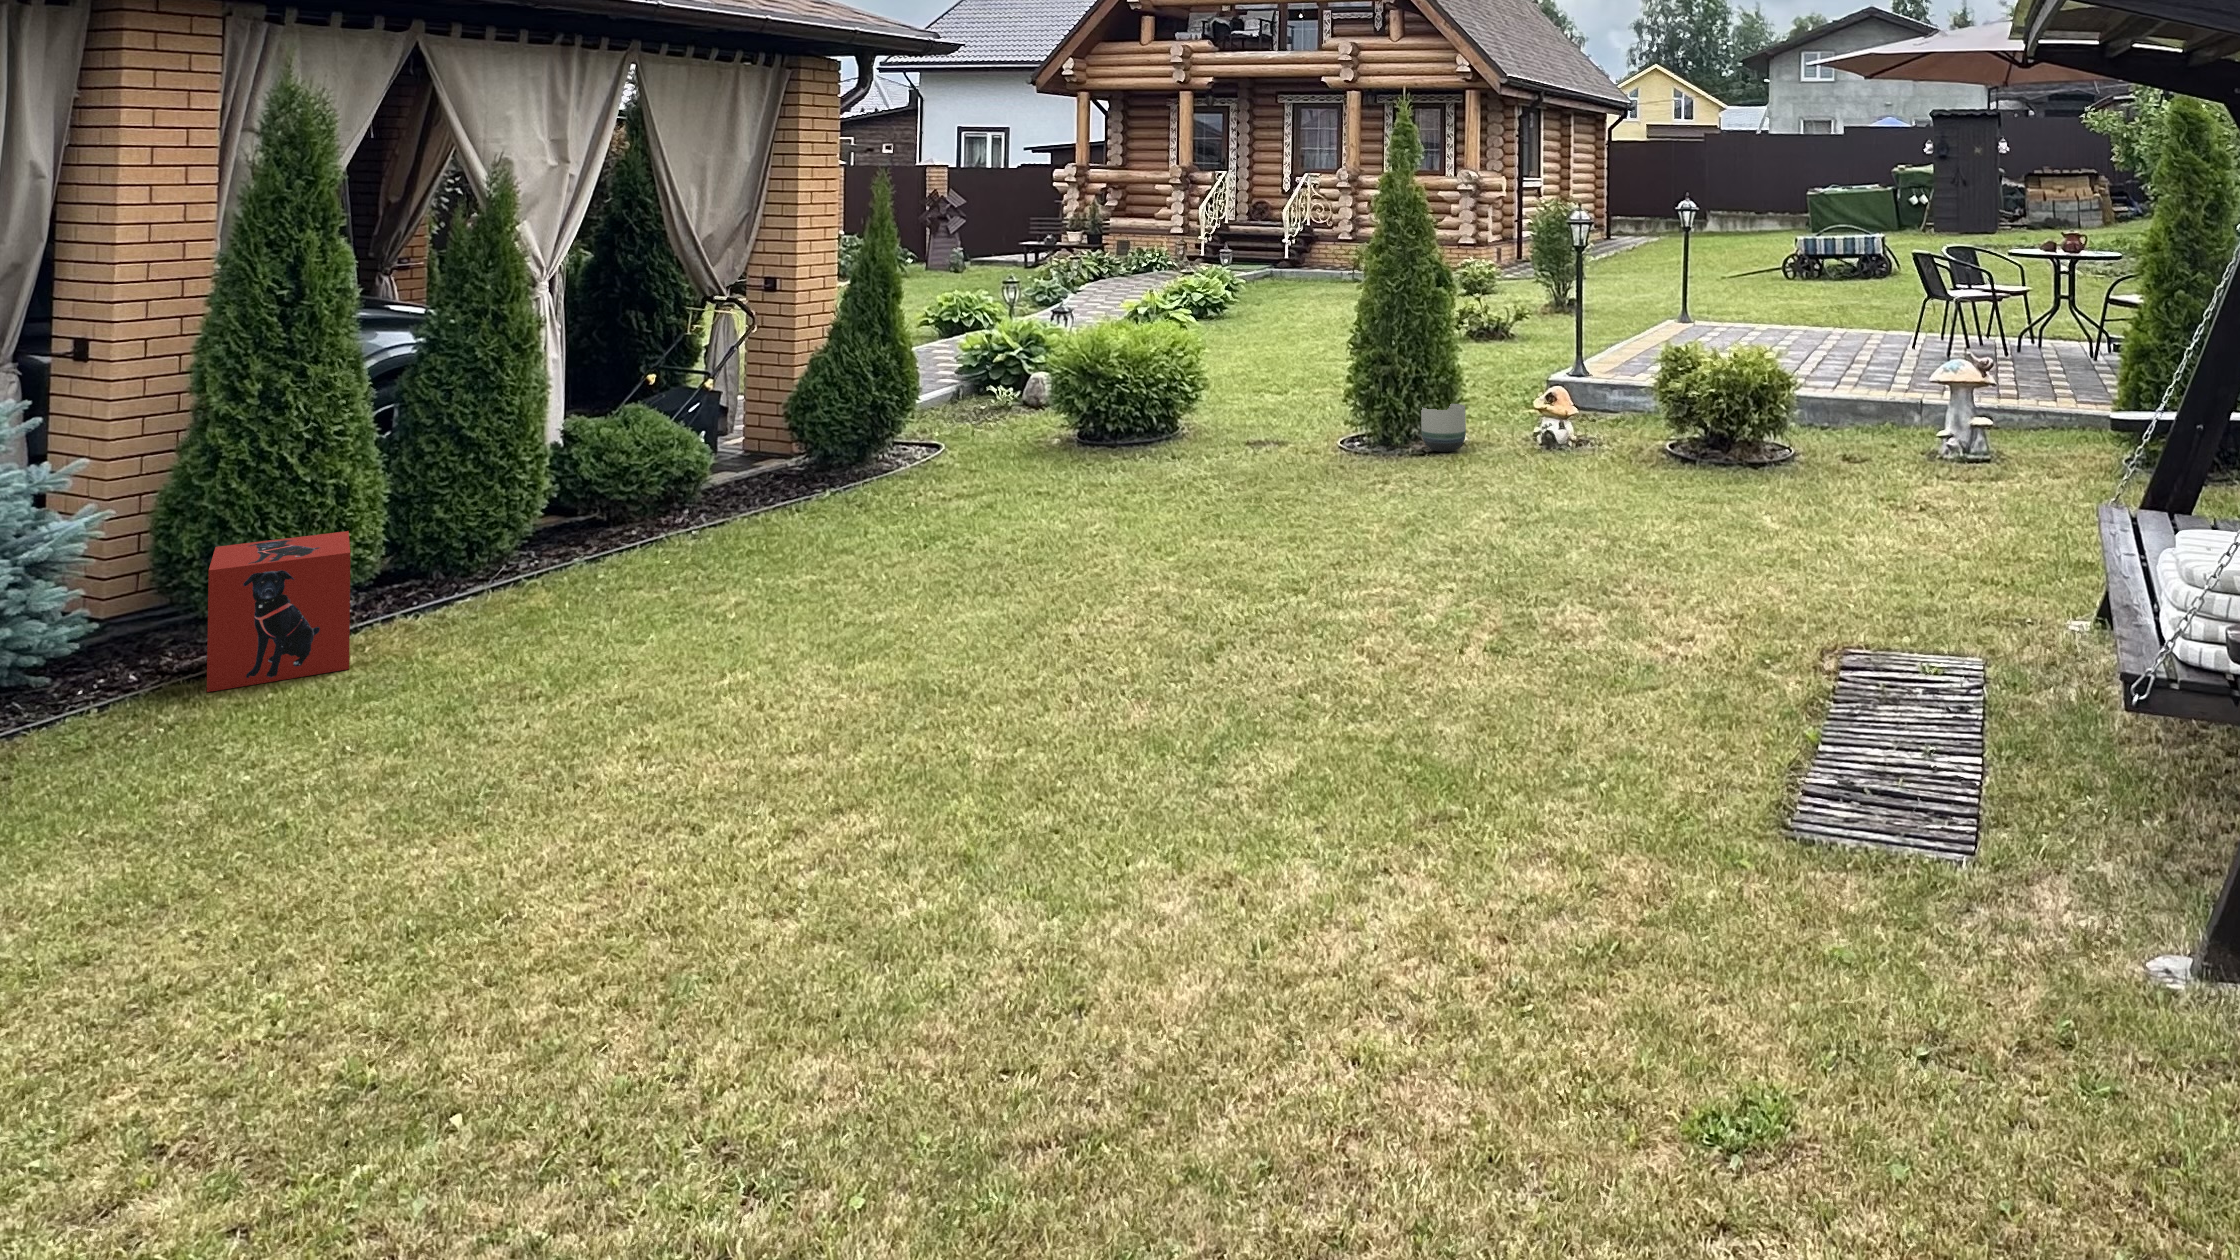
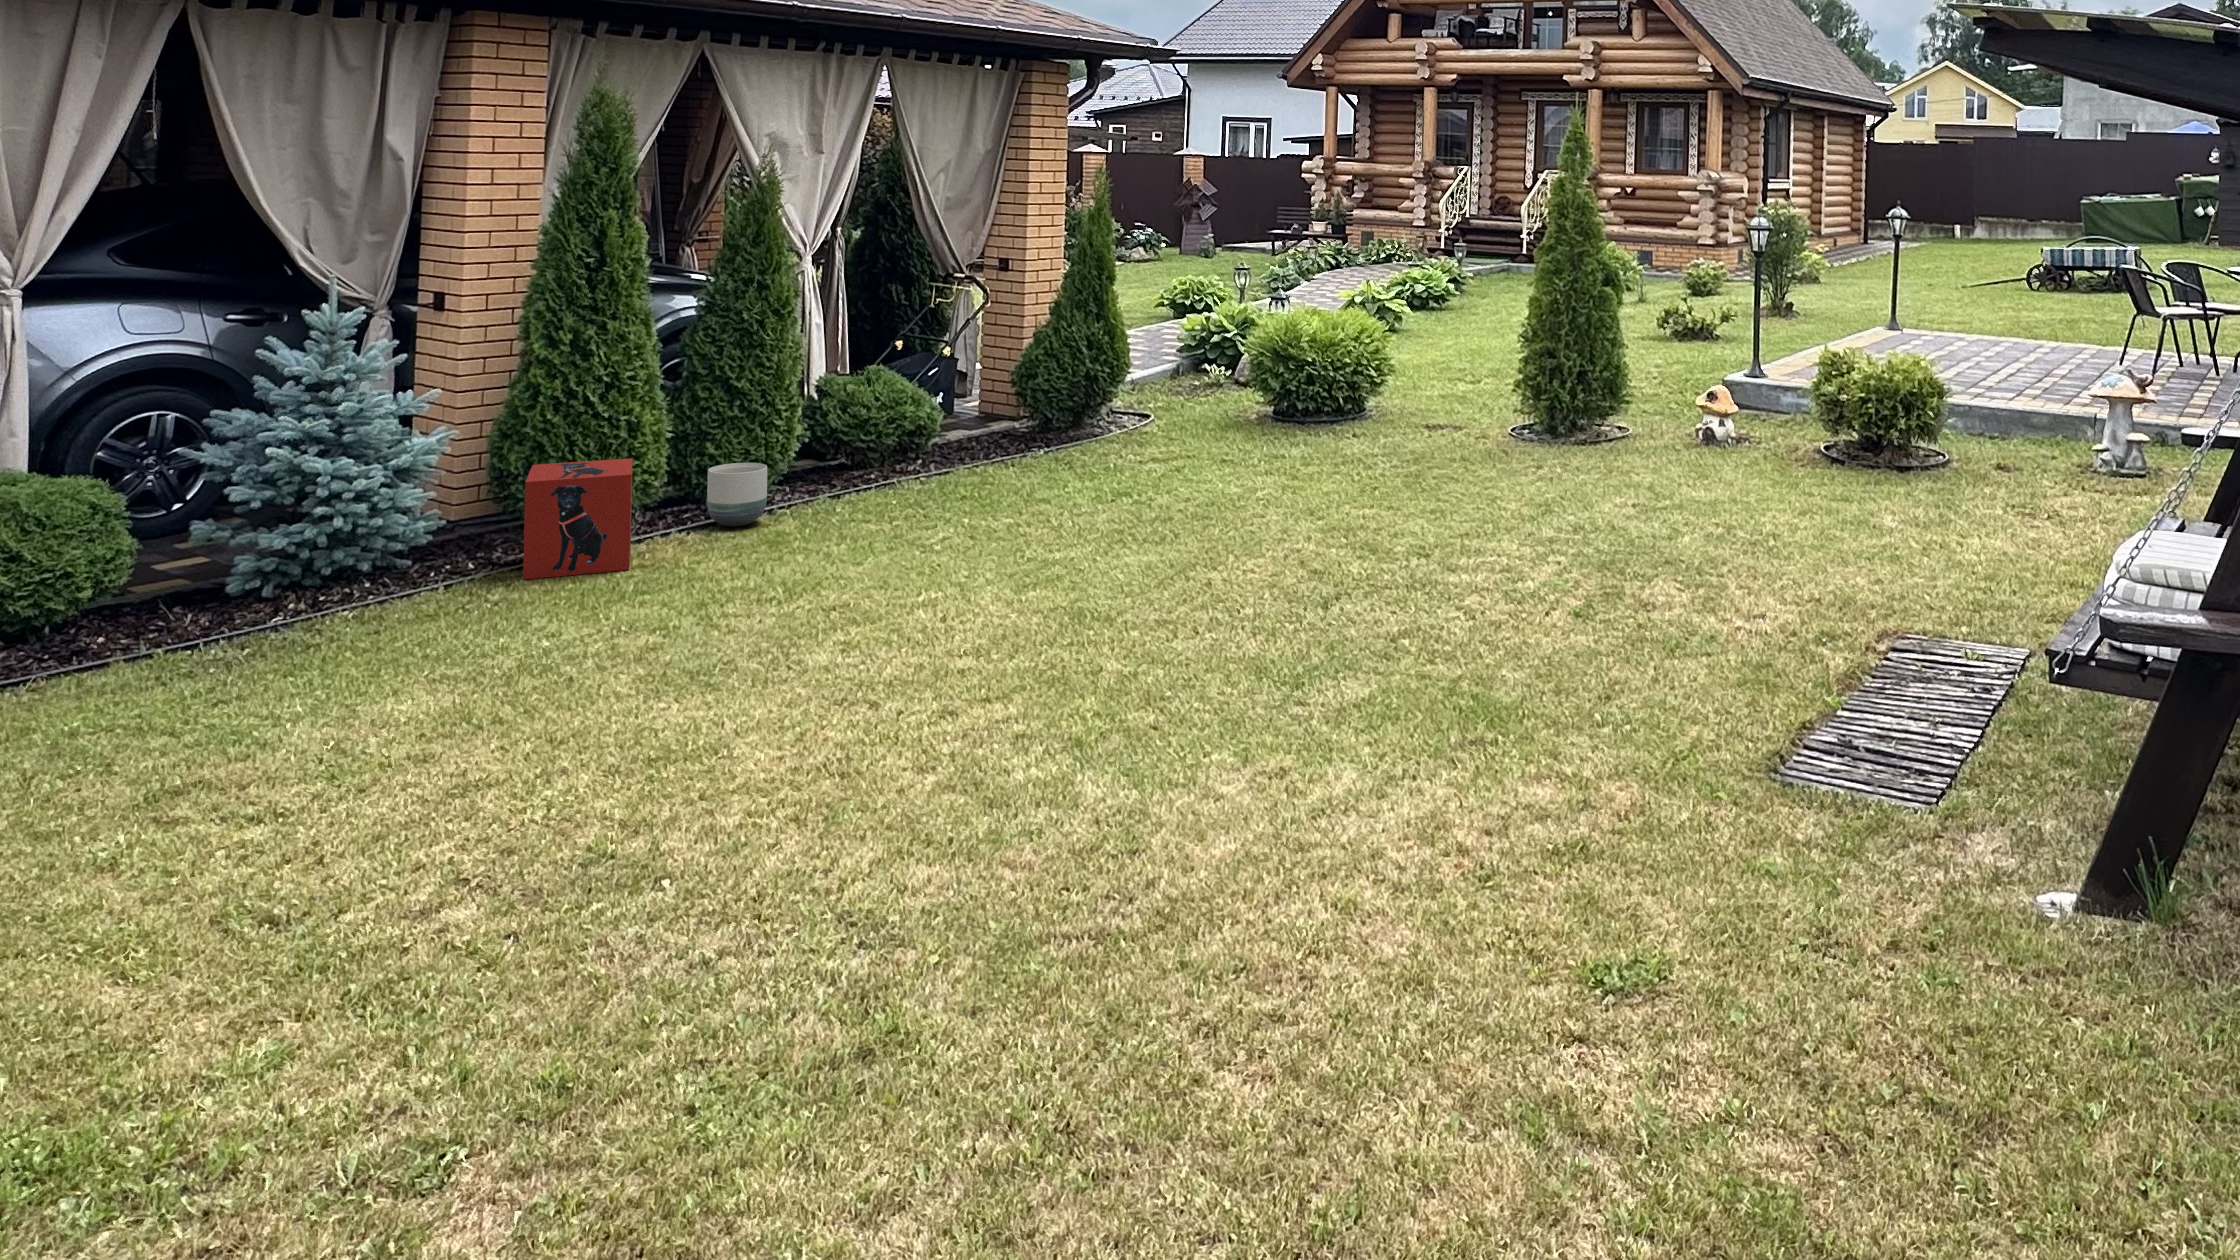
planter: present [1421,403,1466,452] -> present [707,463,767,527]

